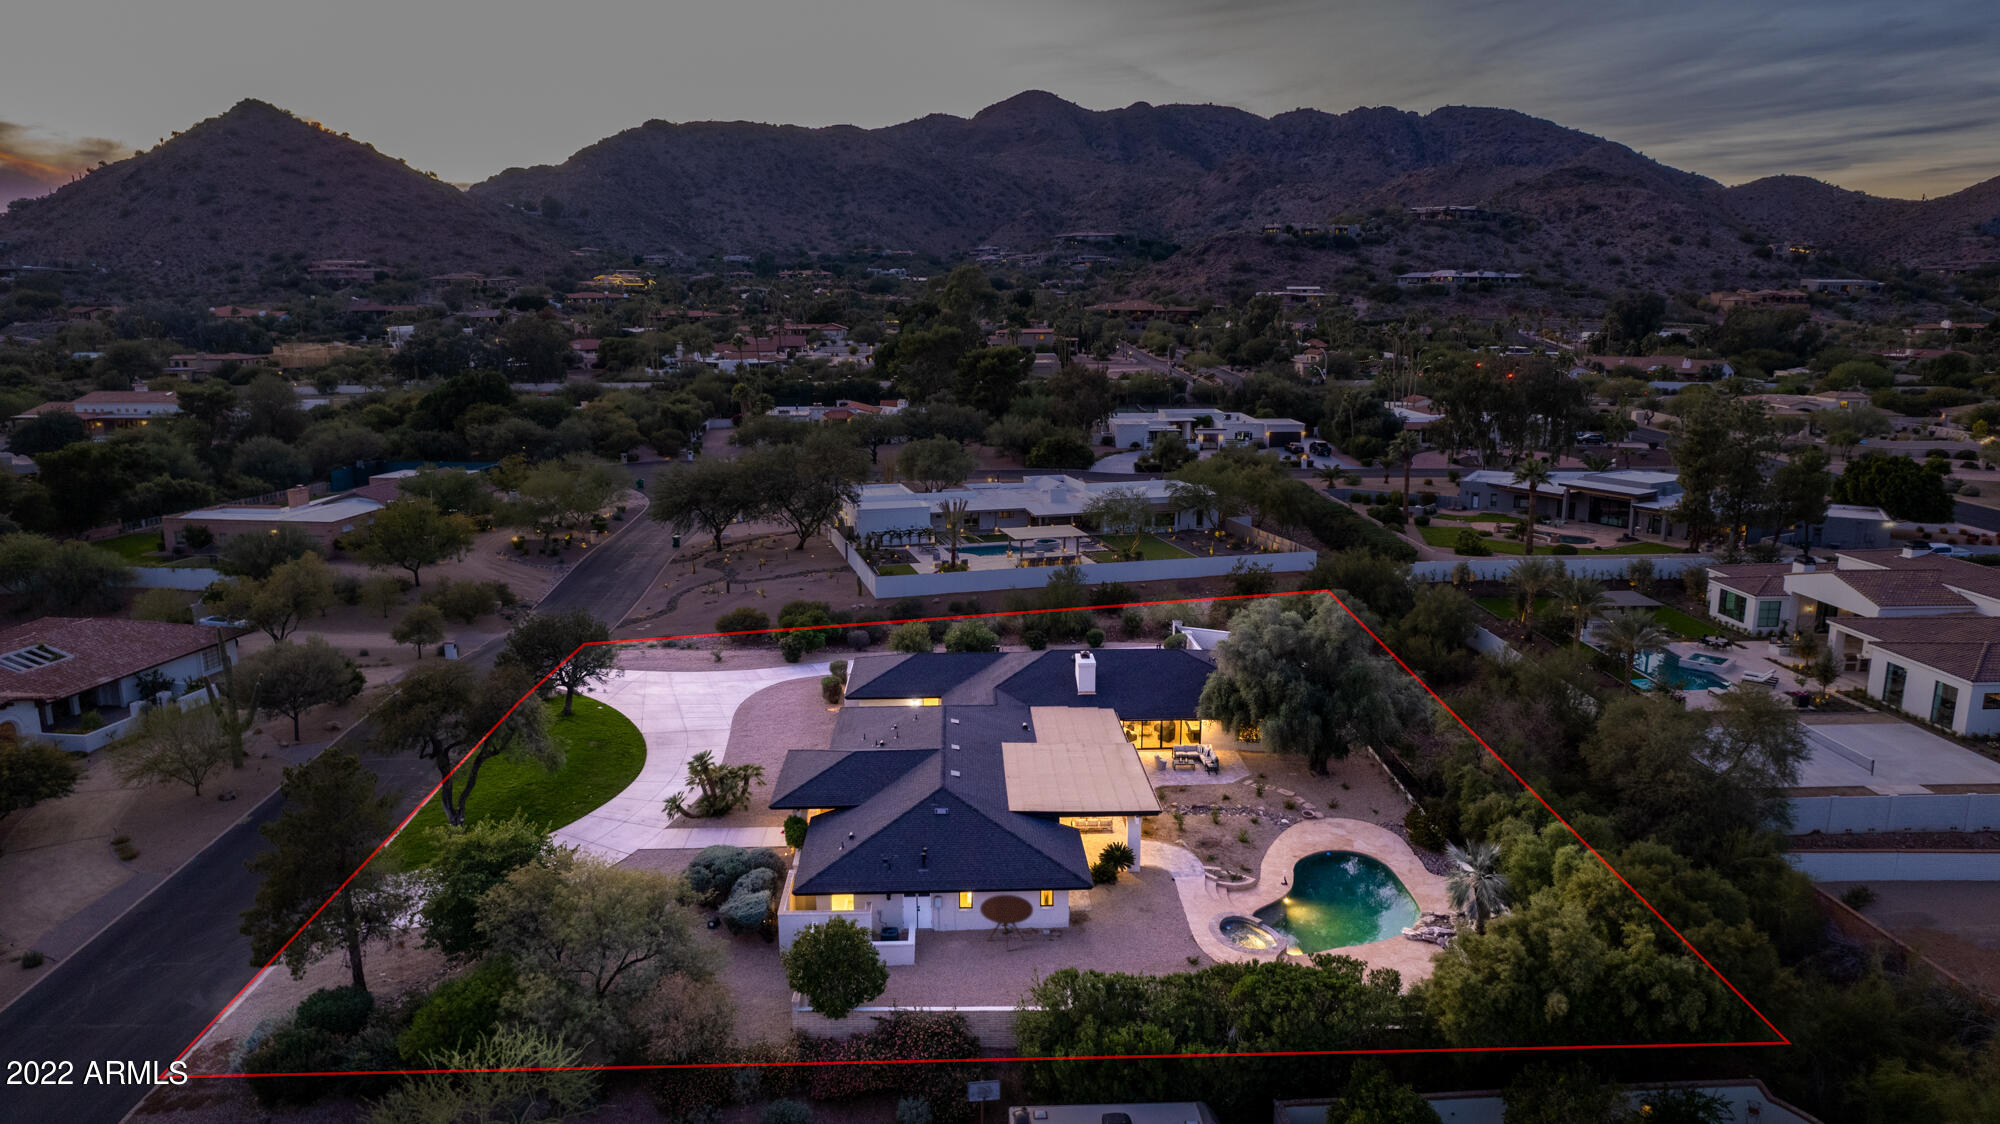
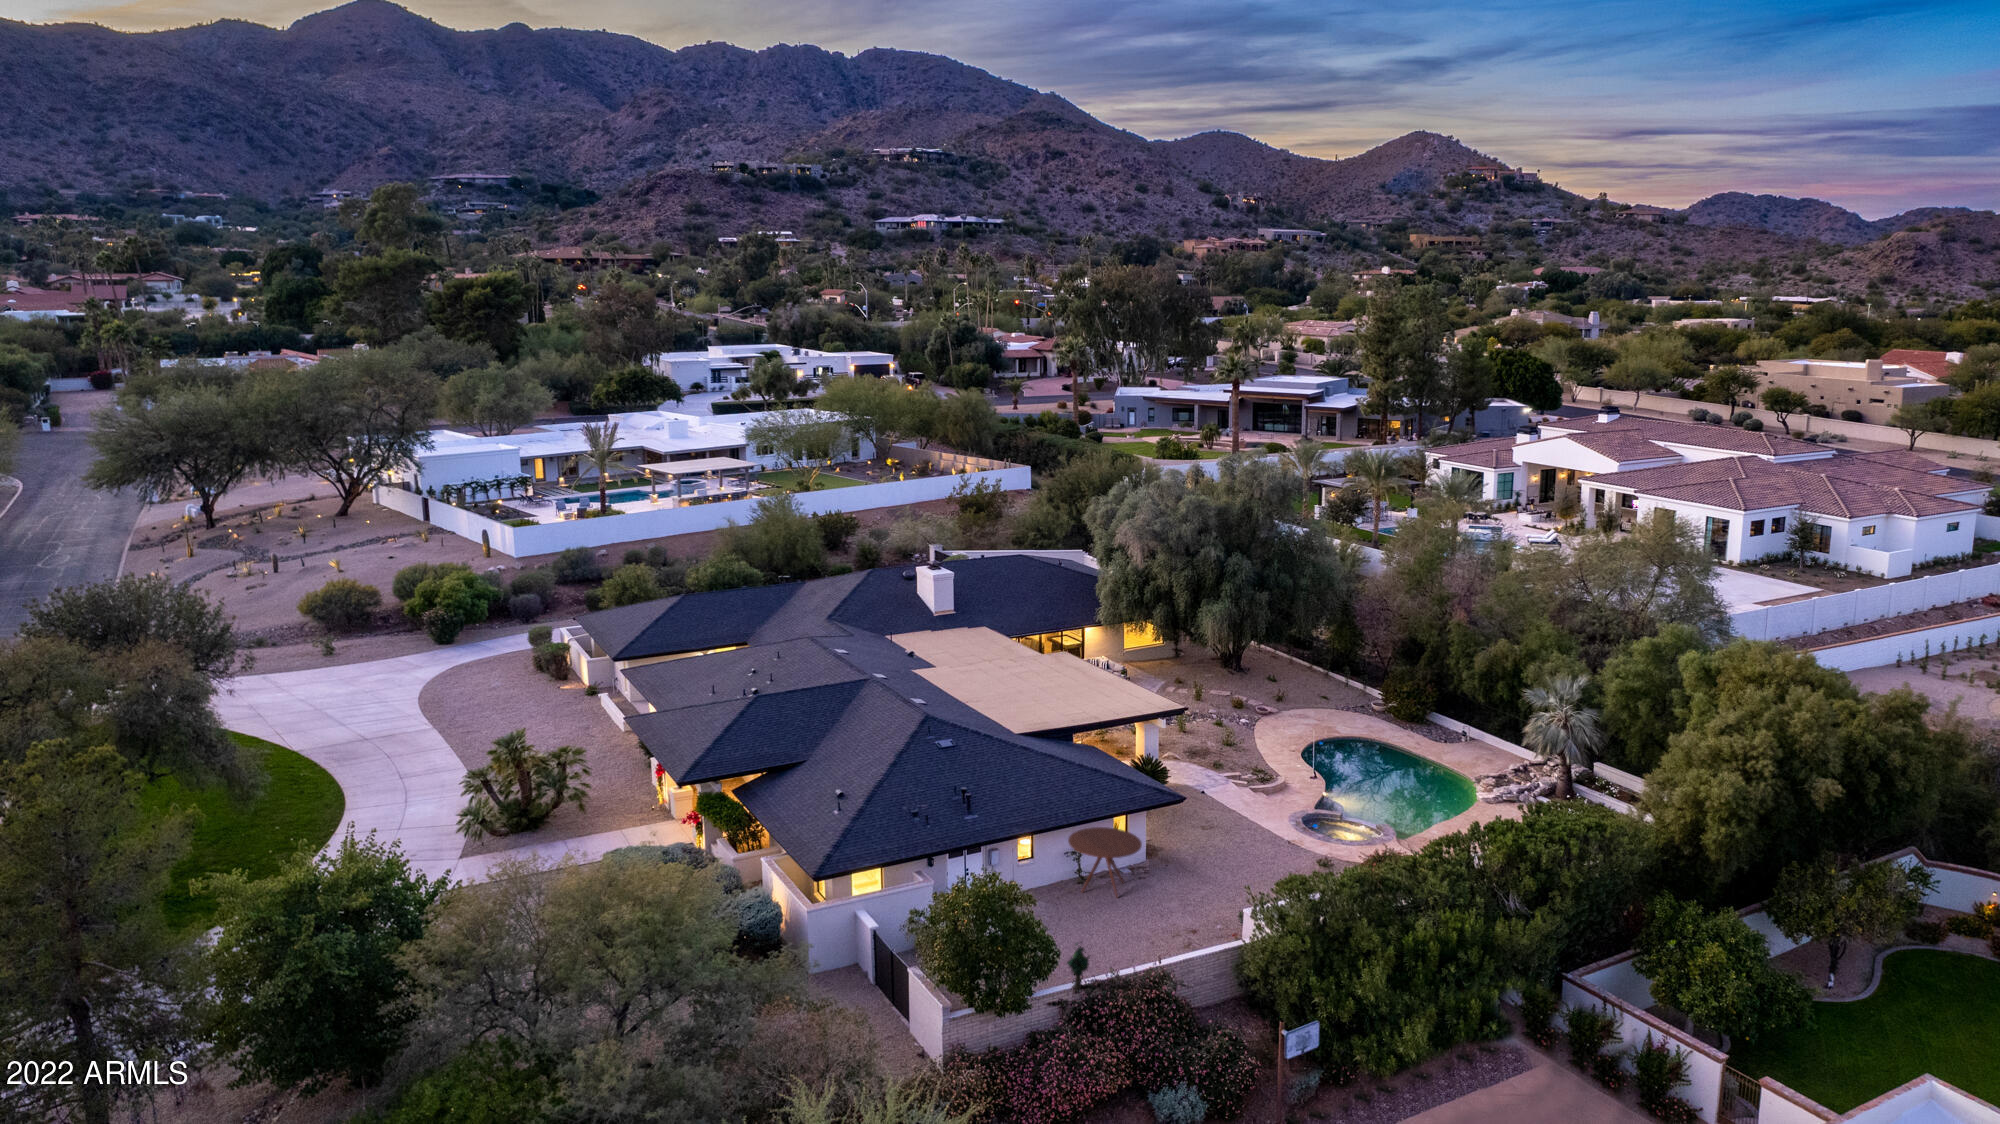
decorative plant: none [899,980,918,1013] -> present [1067,943,1090,989]

